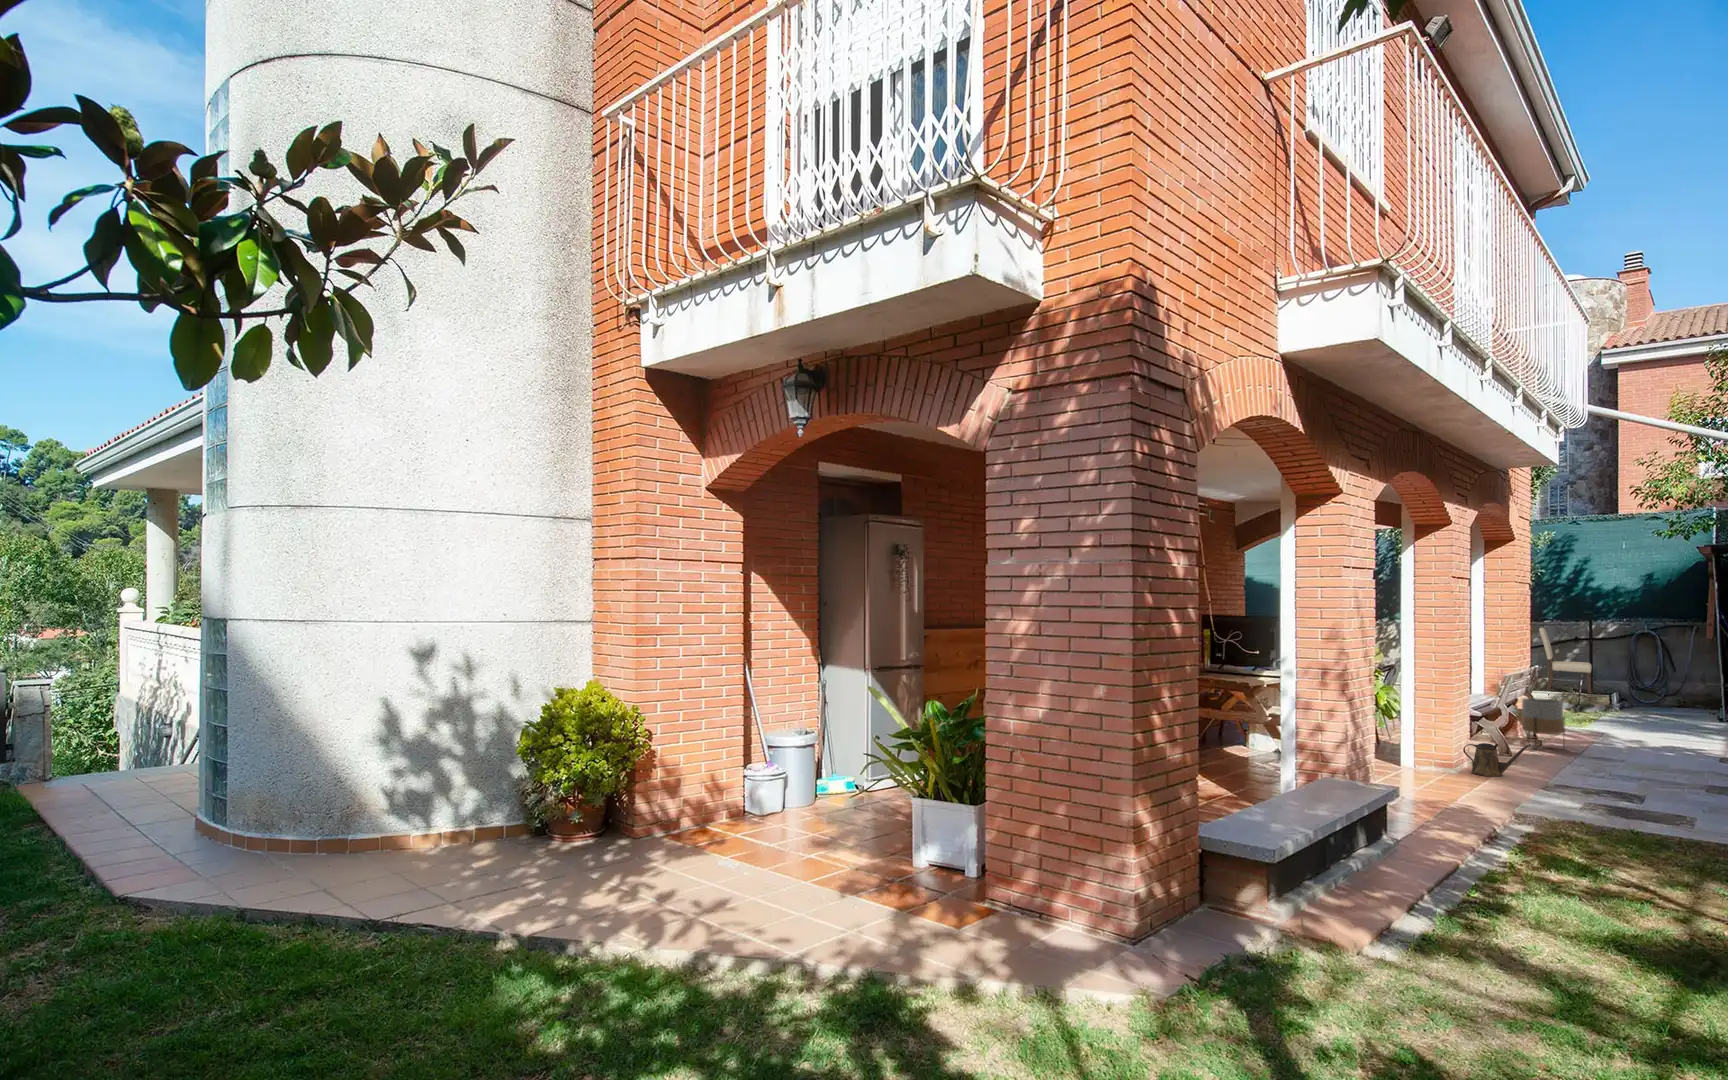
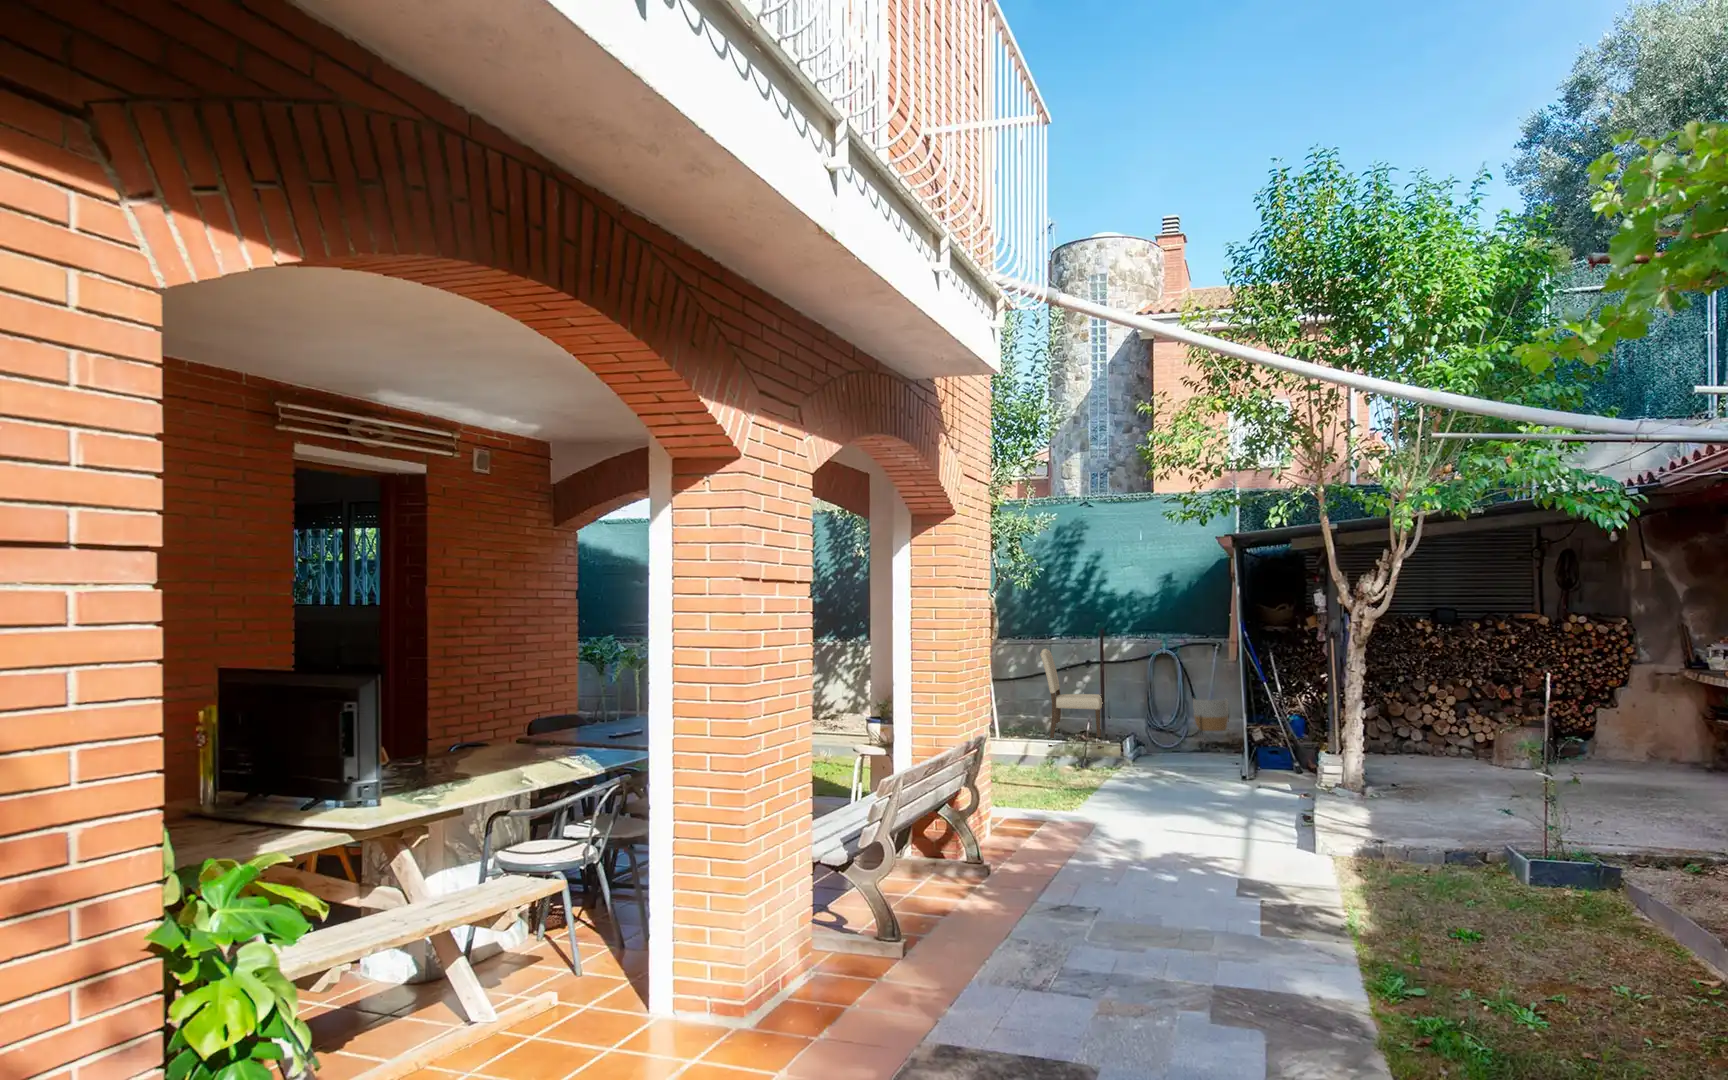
planter: present [1522,698,1565,734] -> present [1193,699,1229,731]
watering can: present [1463,743,1531,777] -> none [698,957,824,1047]

